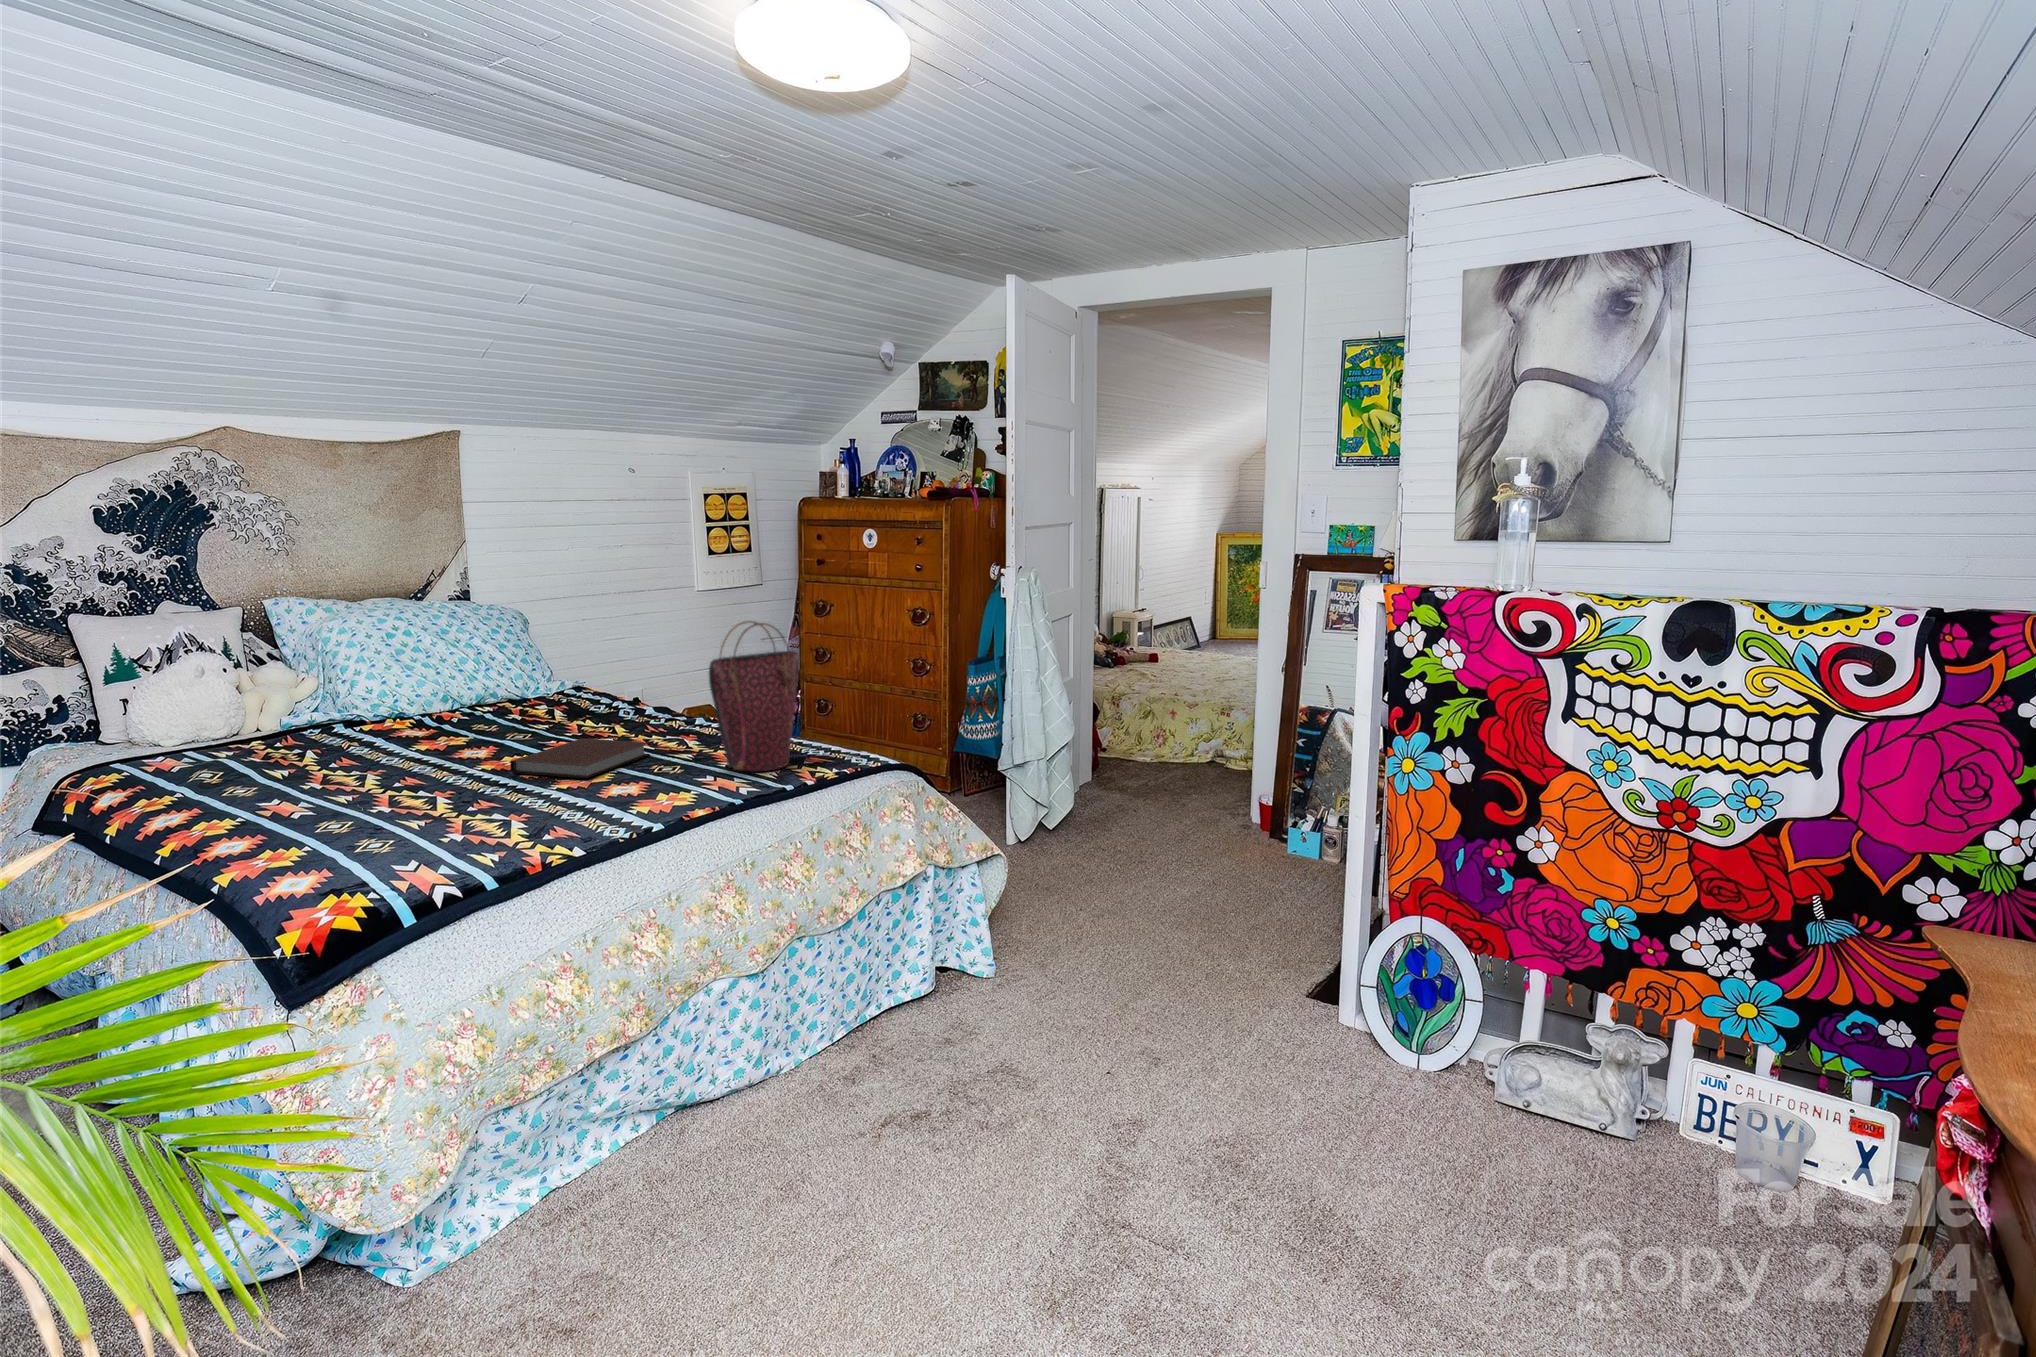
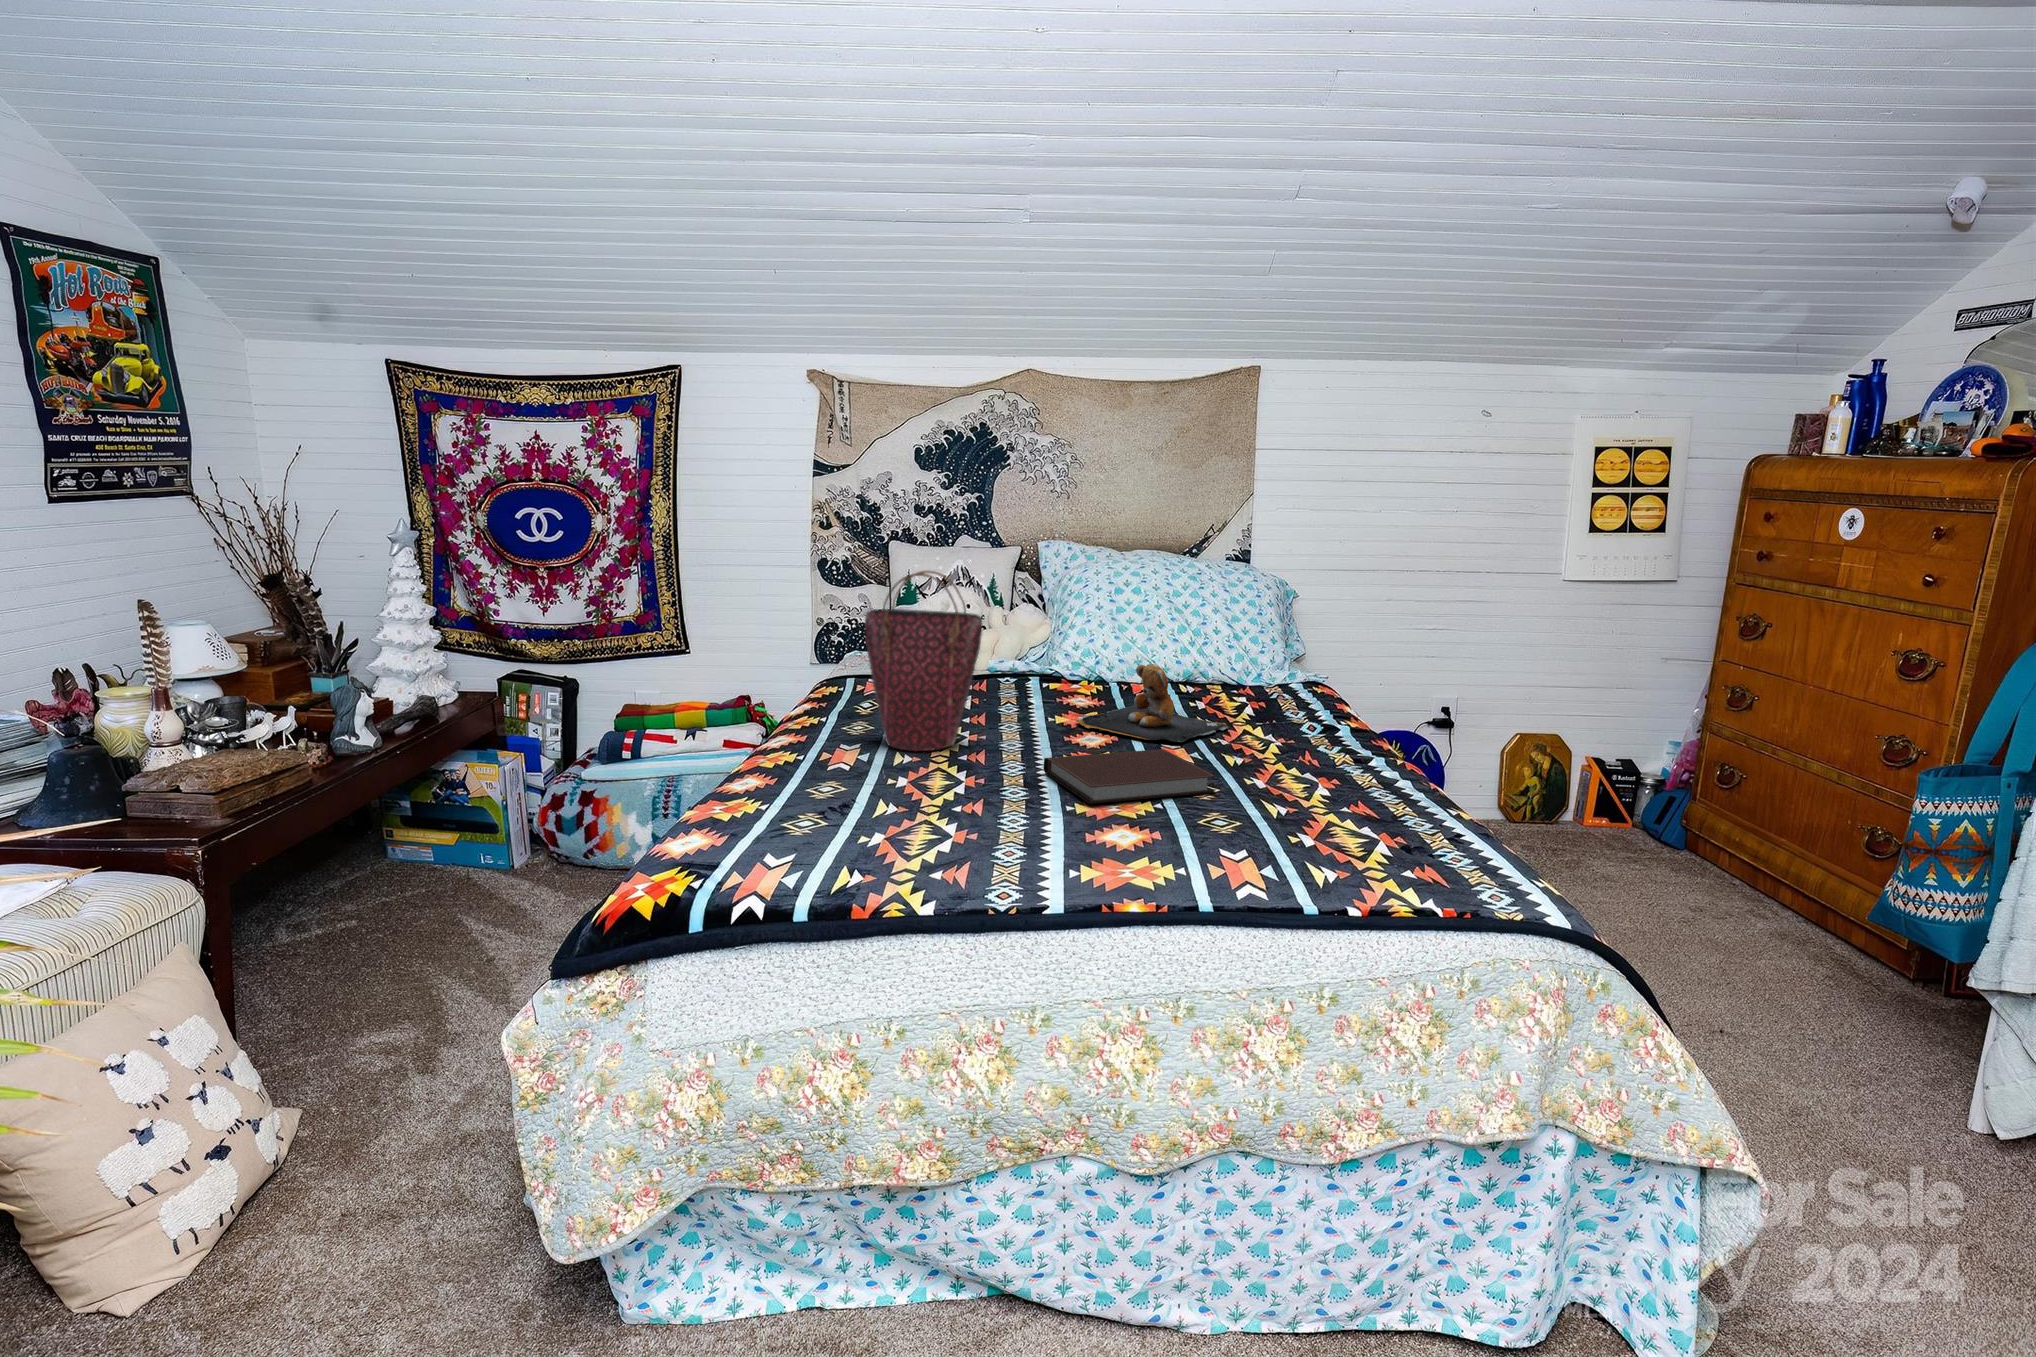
handbag: present [709,621,799,771] -> present [864,570,982,751]
teddy bear: none [464,682,587,743] -> present [1076,664,1228,742]

